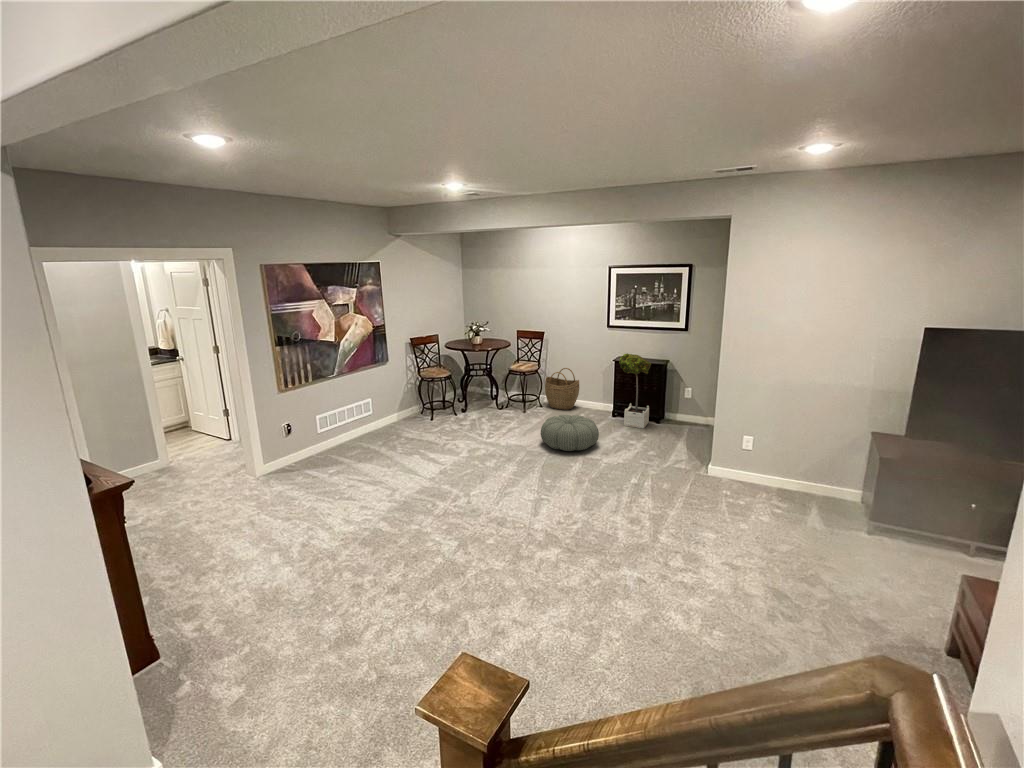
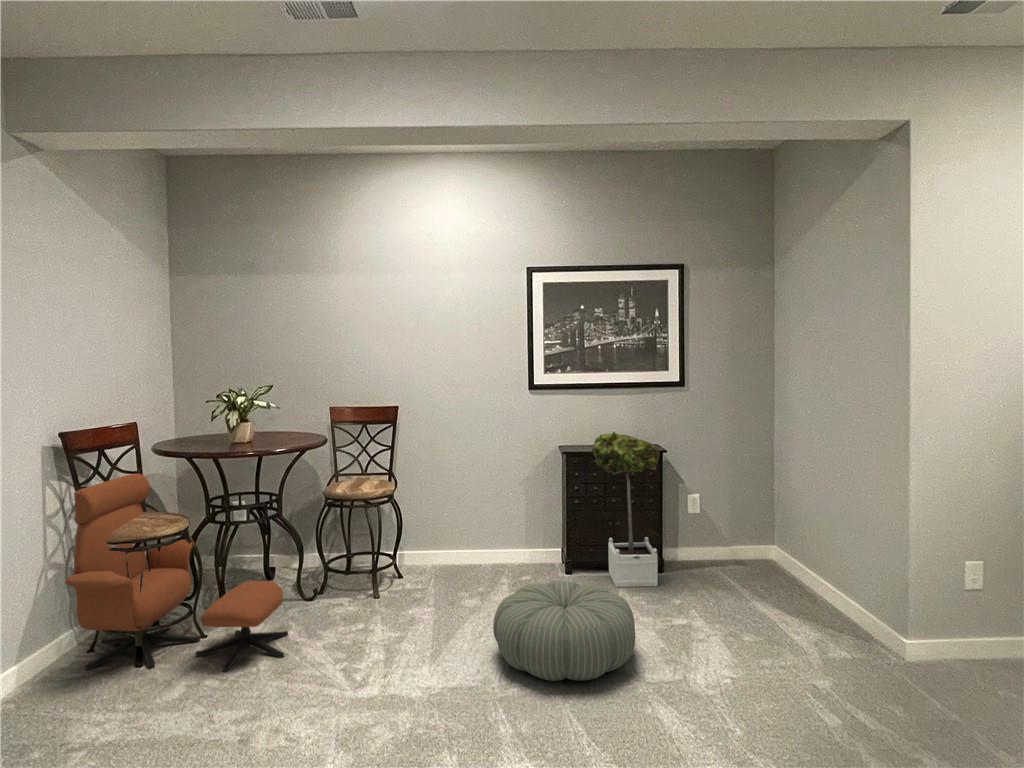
lounge chair: none [411,354,482,426] -> present [65,474,288,672]
woven basket: present [545,368,579,410] -> none [410,481,486,574]

